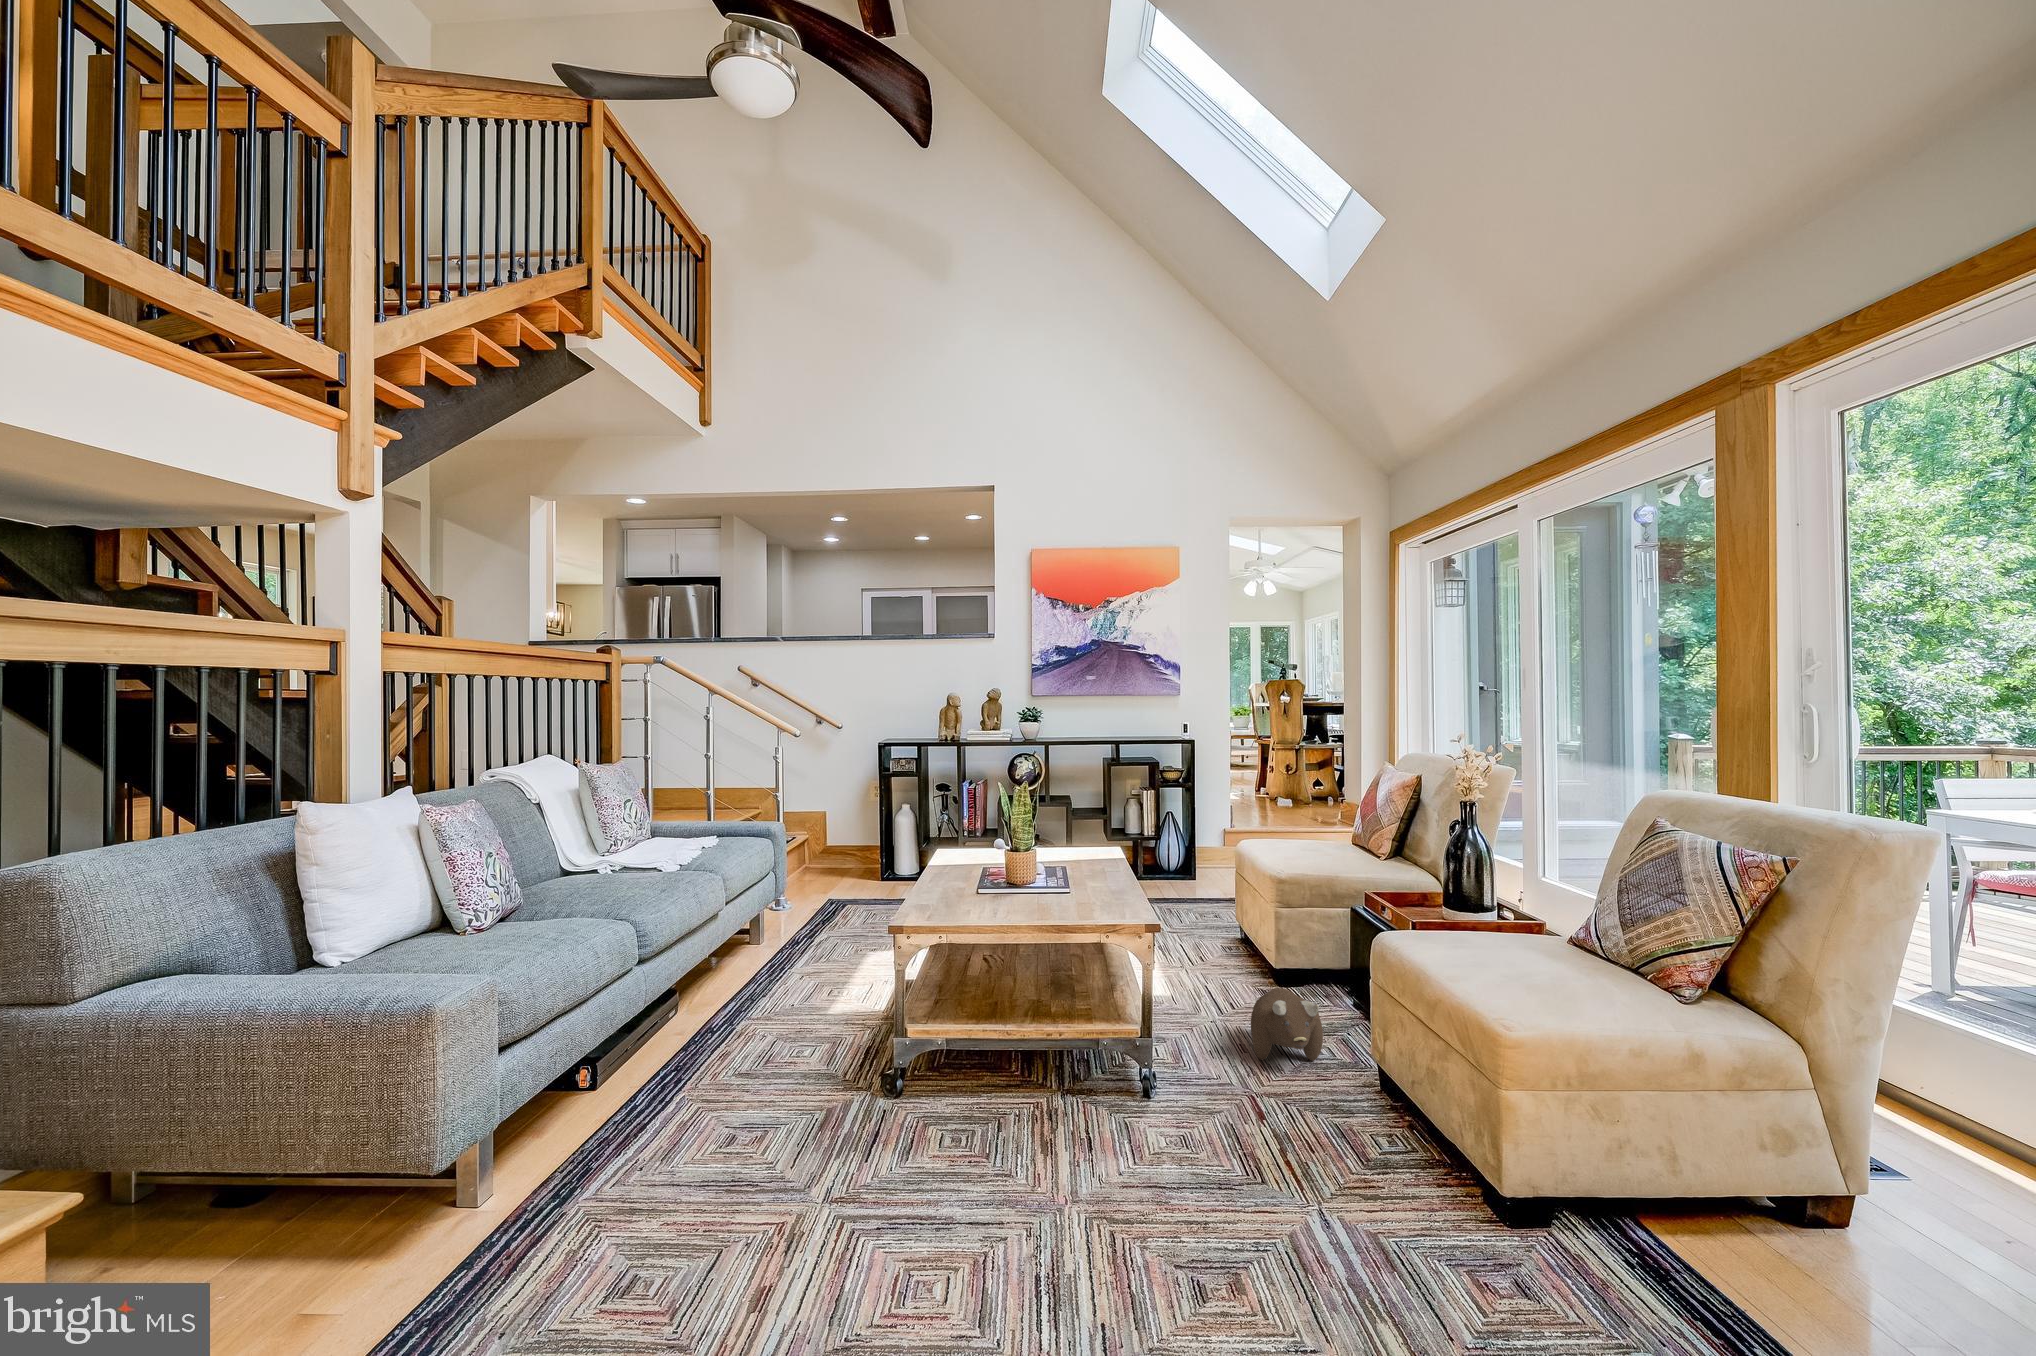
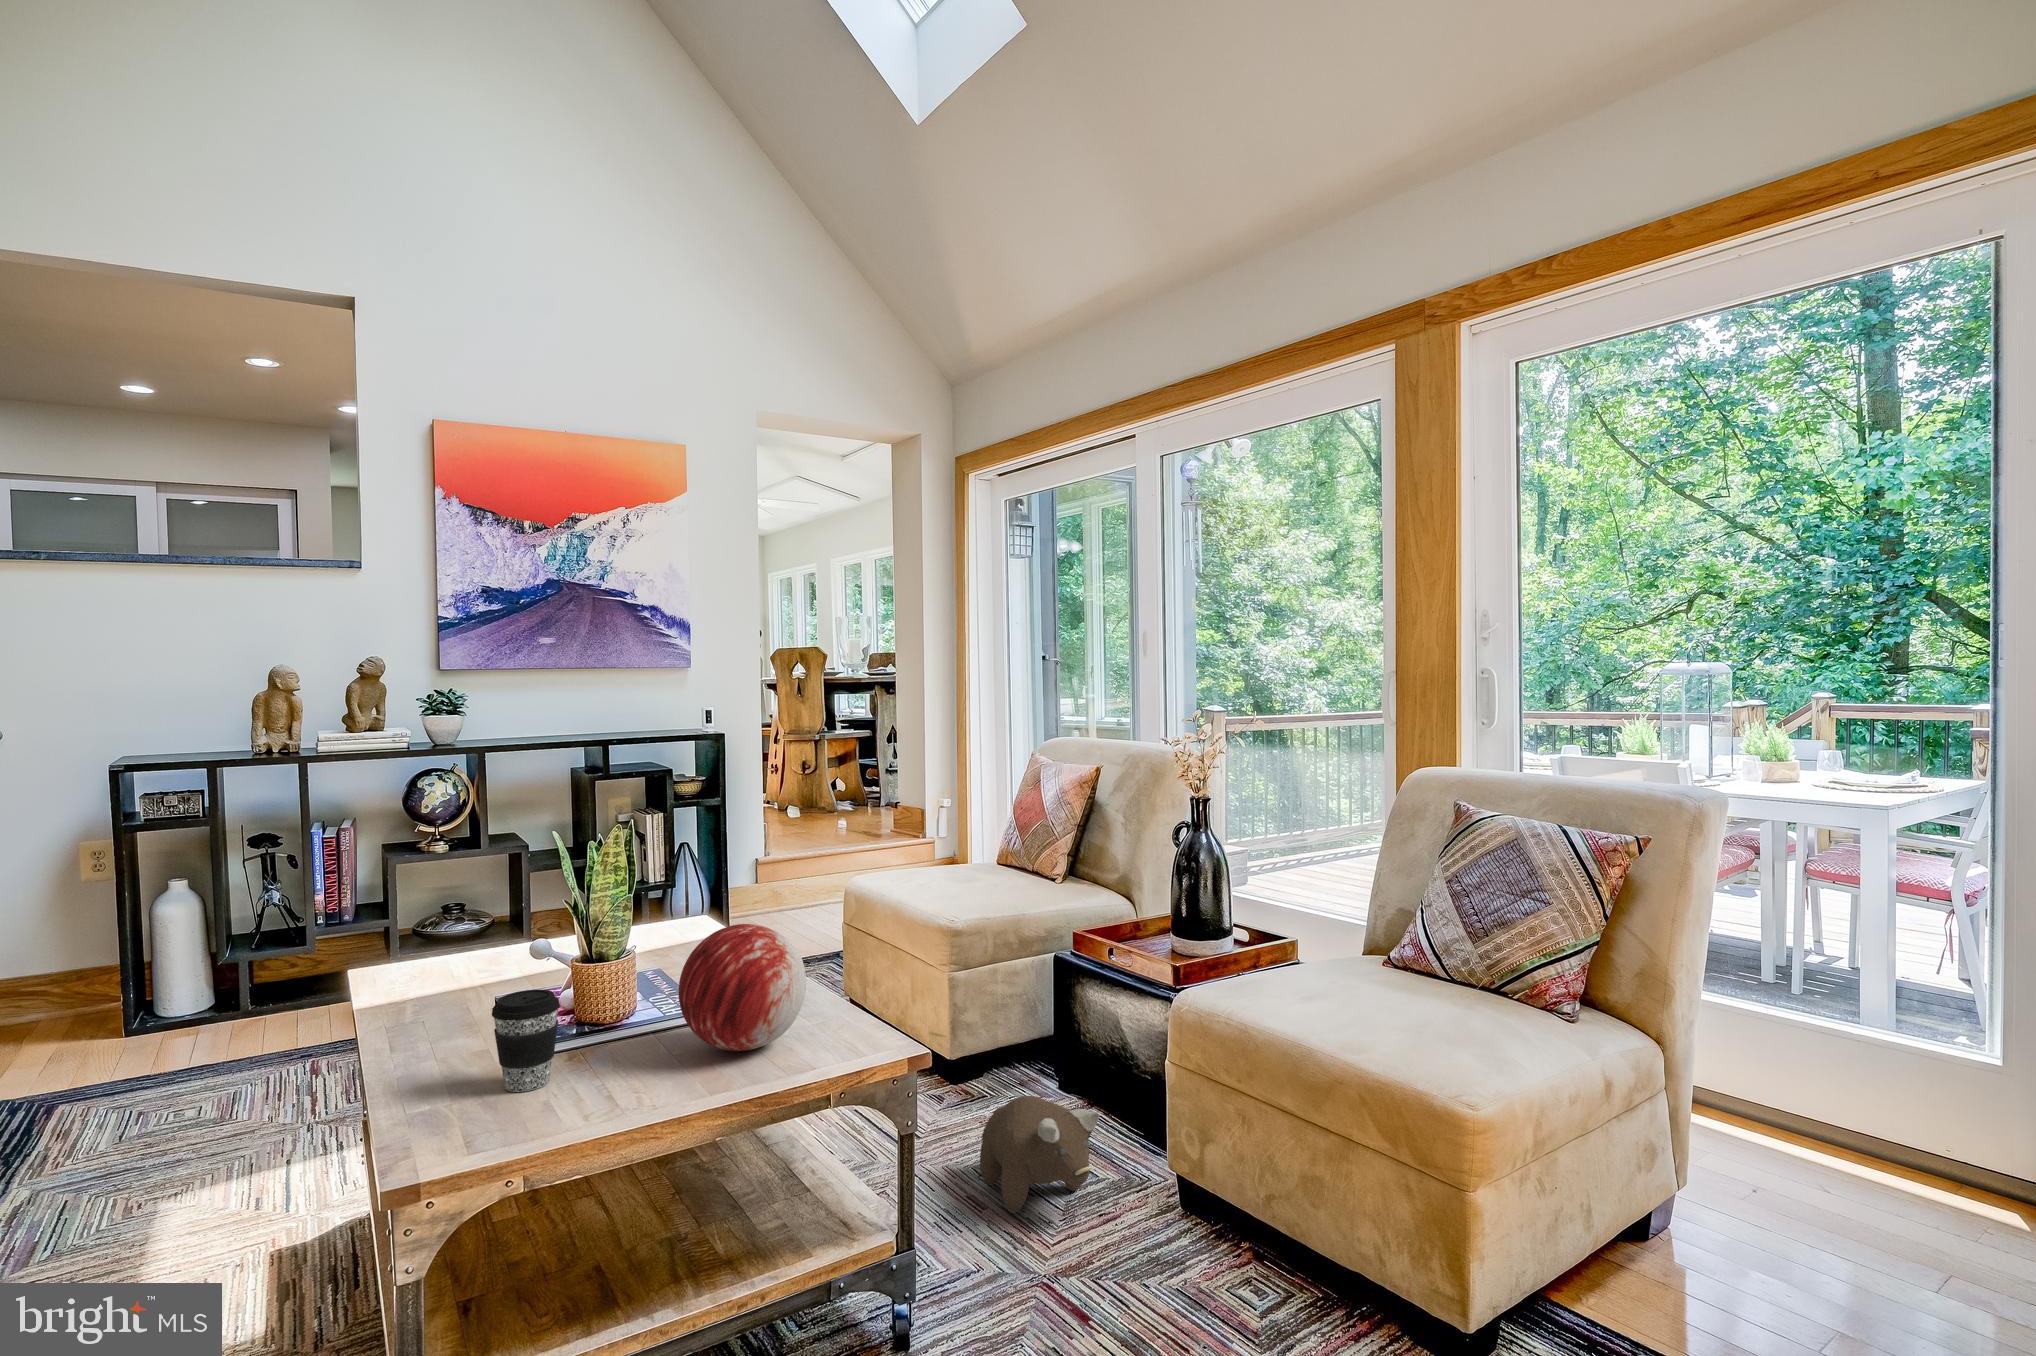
decorative orb: none [1047,838,1116,908] -> present [679,924,806,1051]
coffee cup: none [960,856,991,904] -> present [492,990,560,1092]

